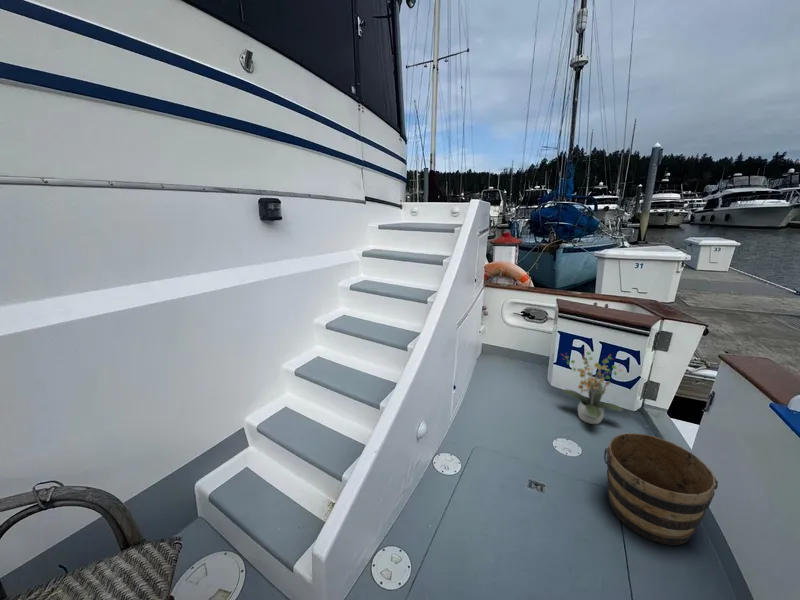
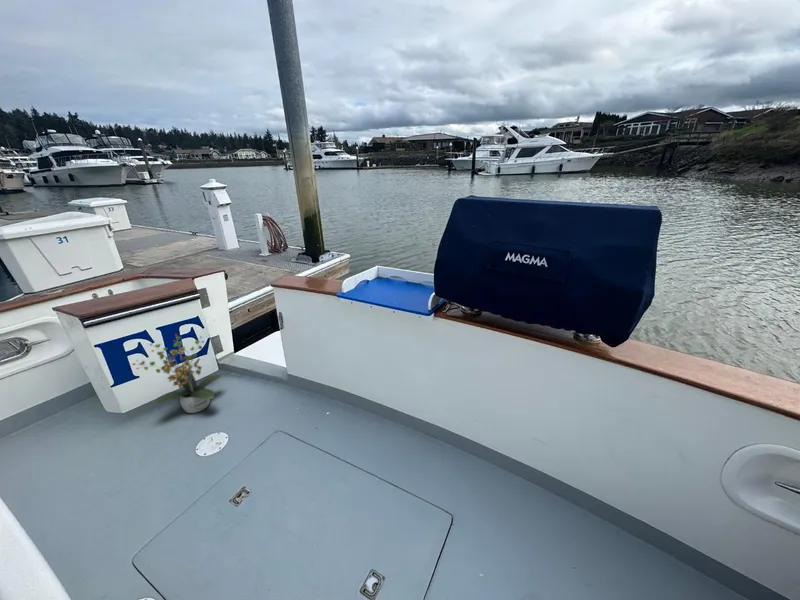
bucket: present [604,433,718,545] -> none [262,362,335,444]

